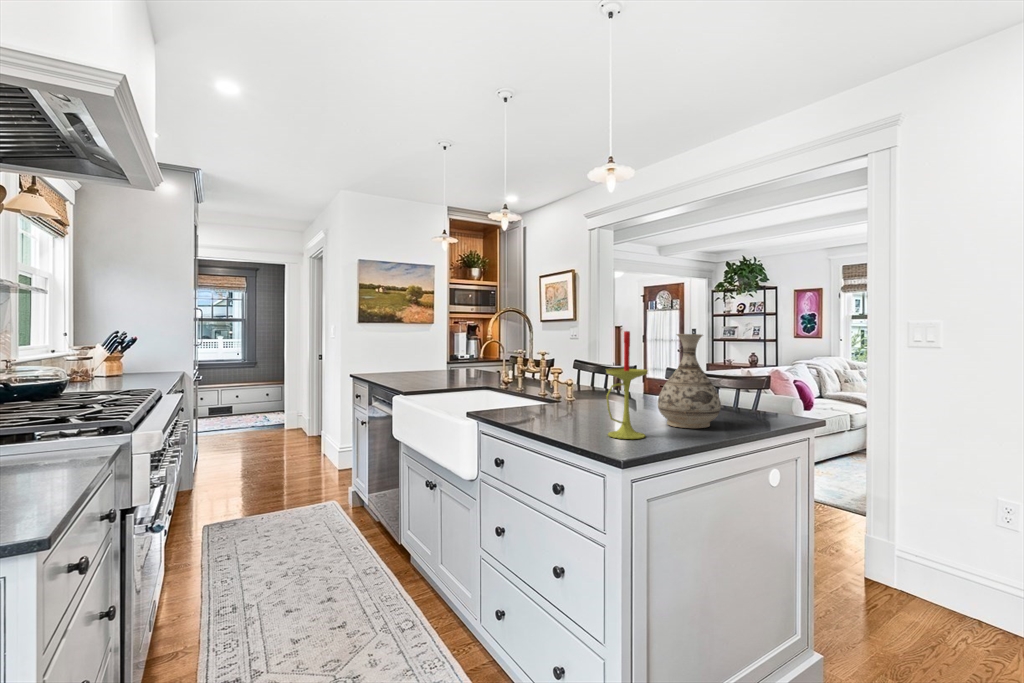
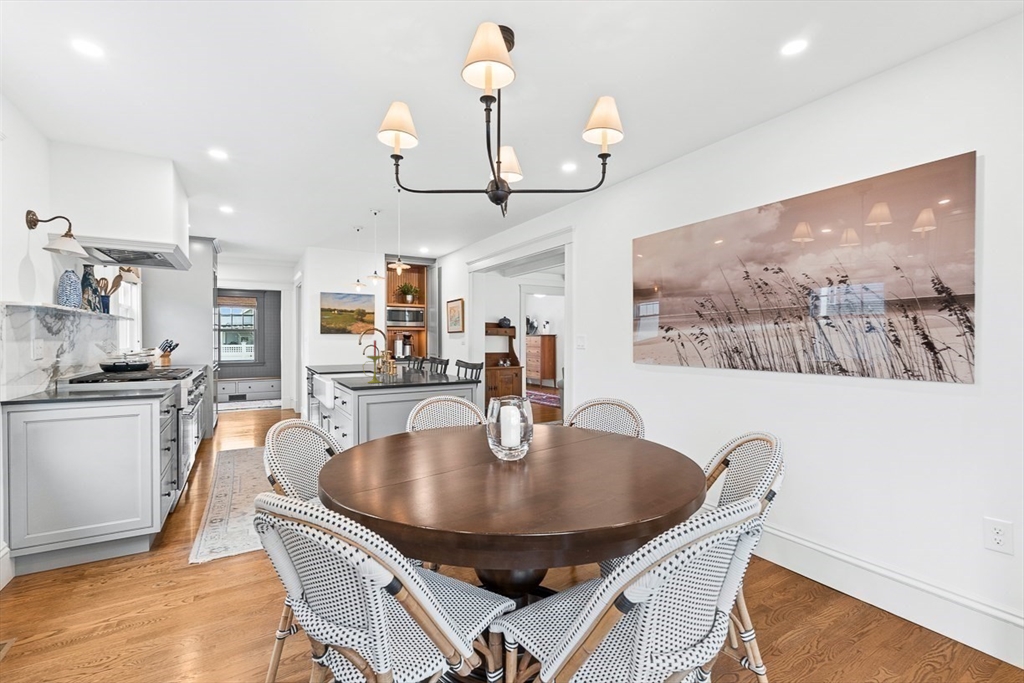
vase: present [658,334,721,428] -> none [399,341,425,381]

